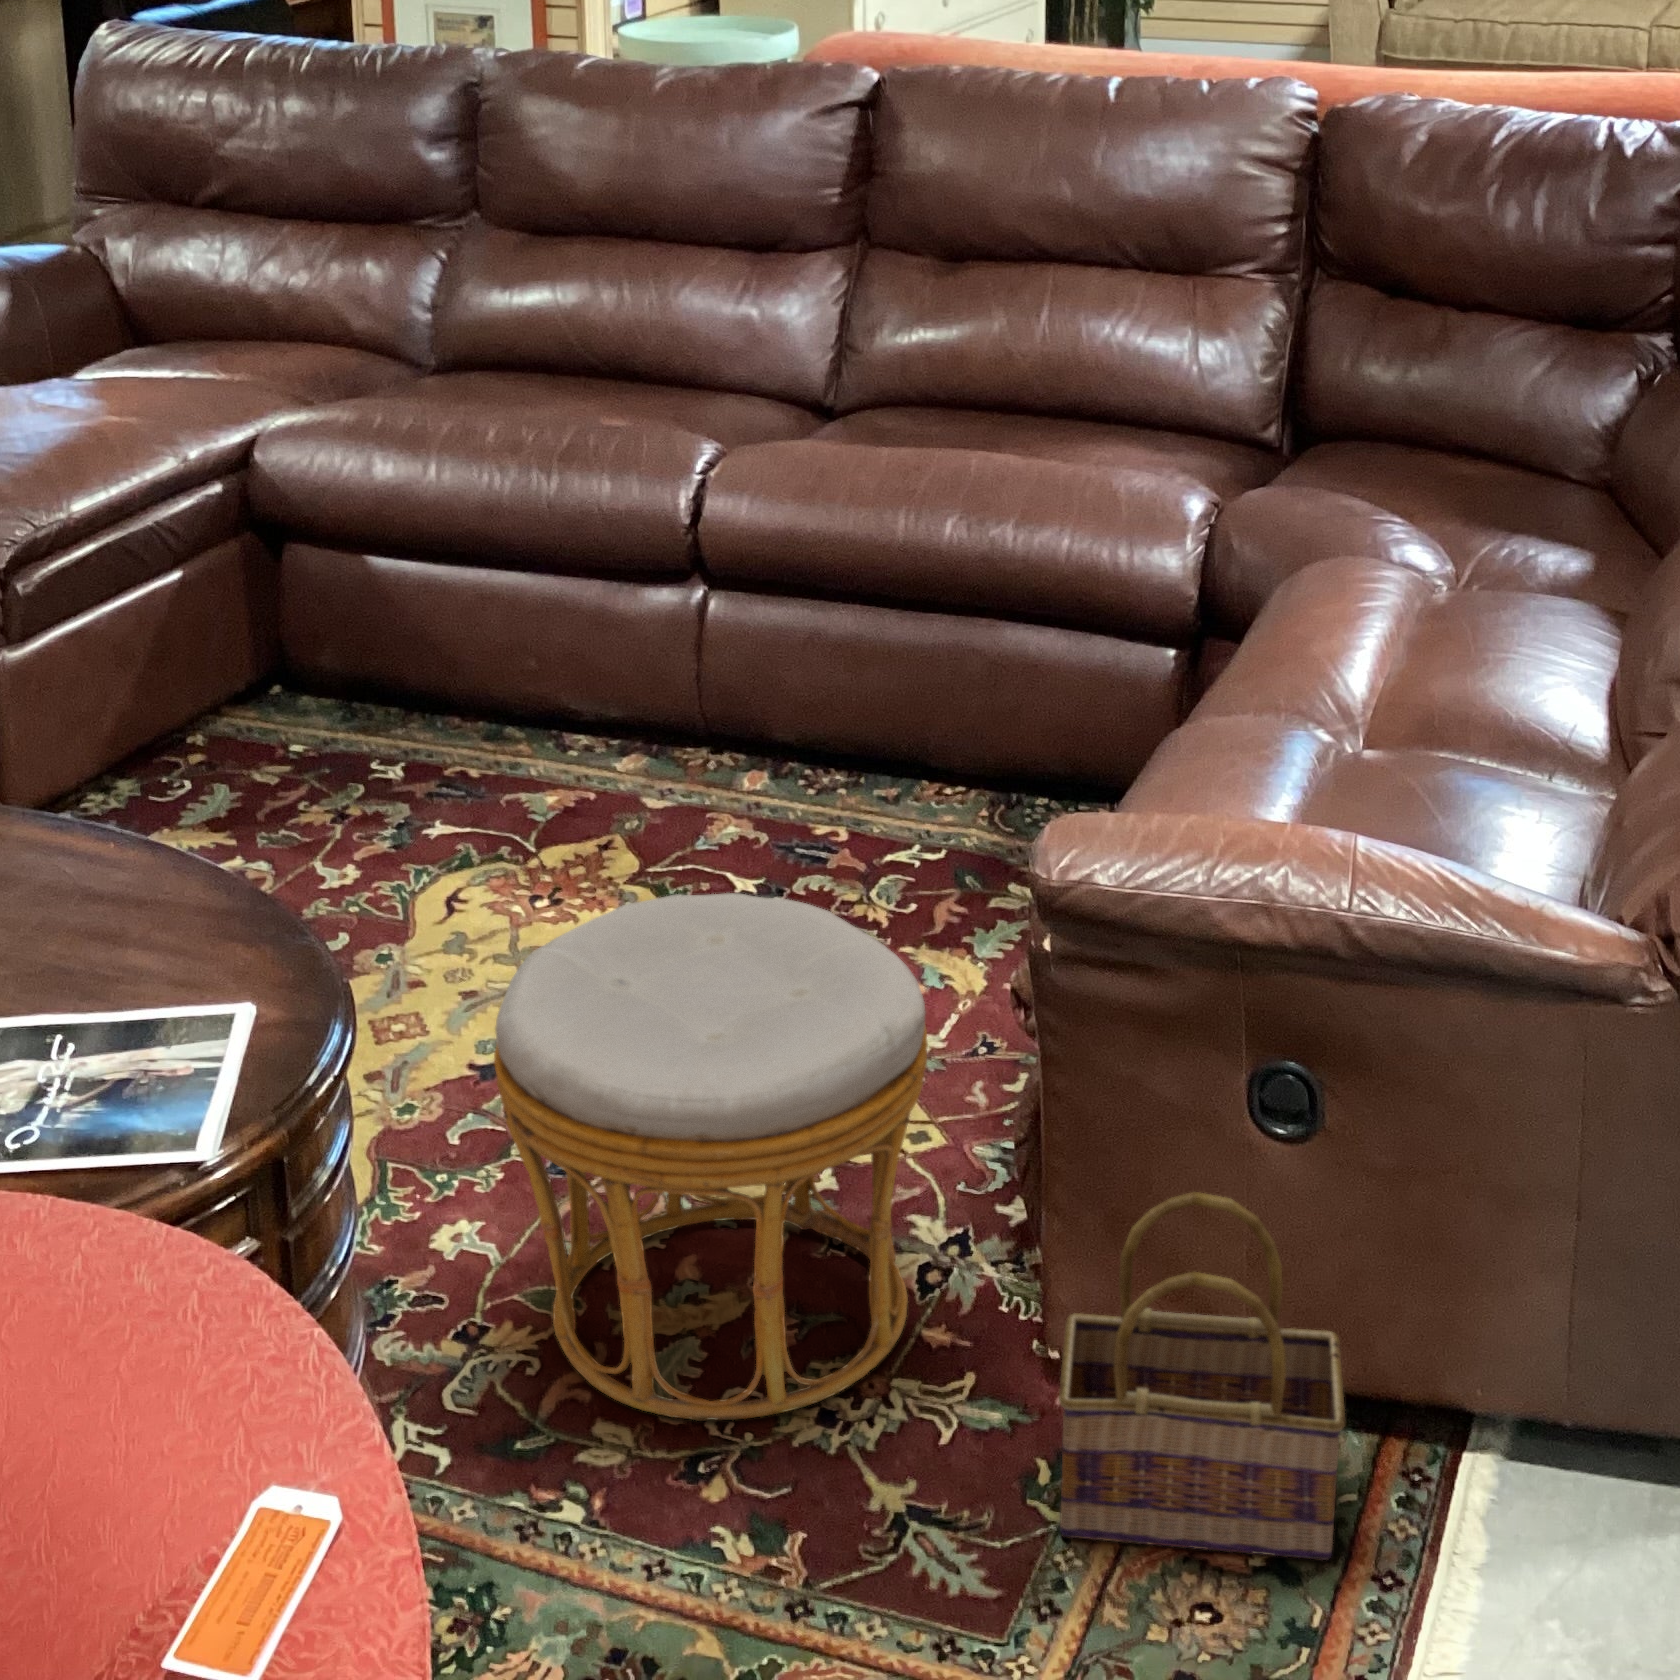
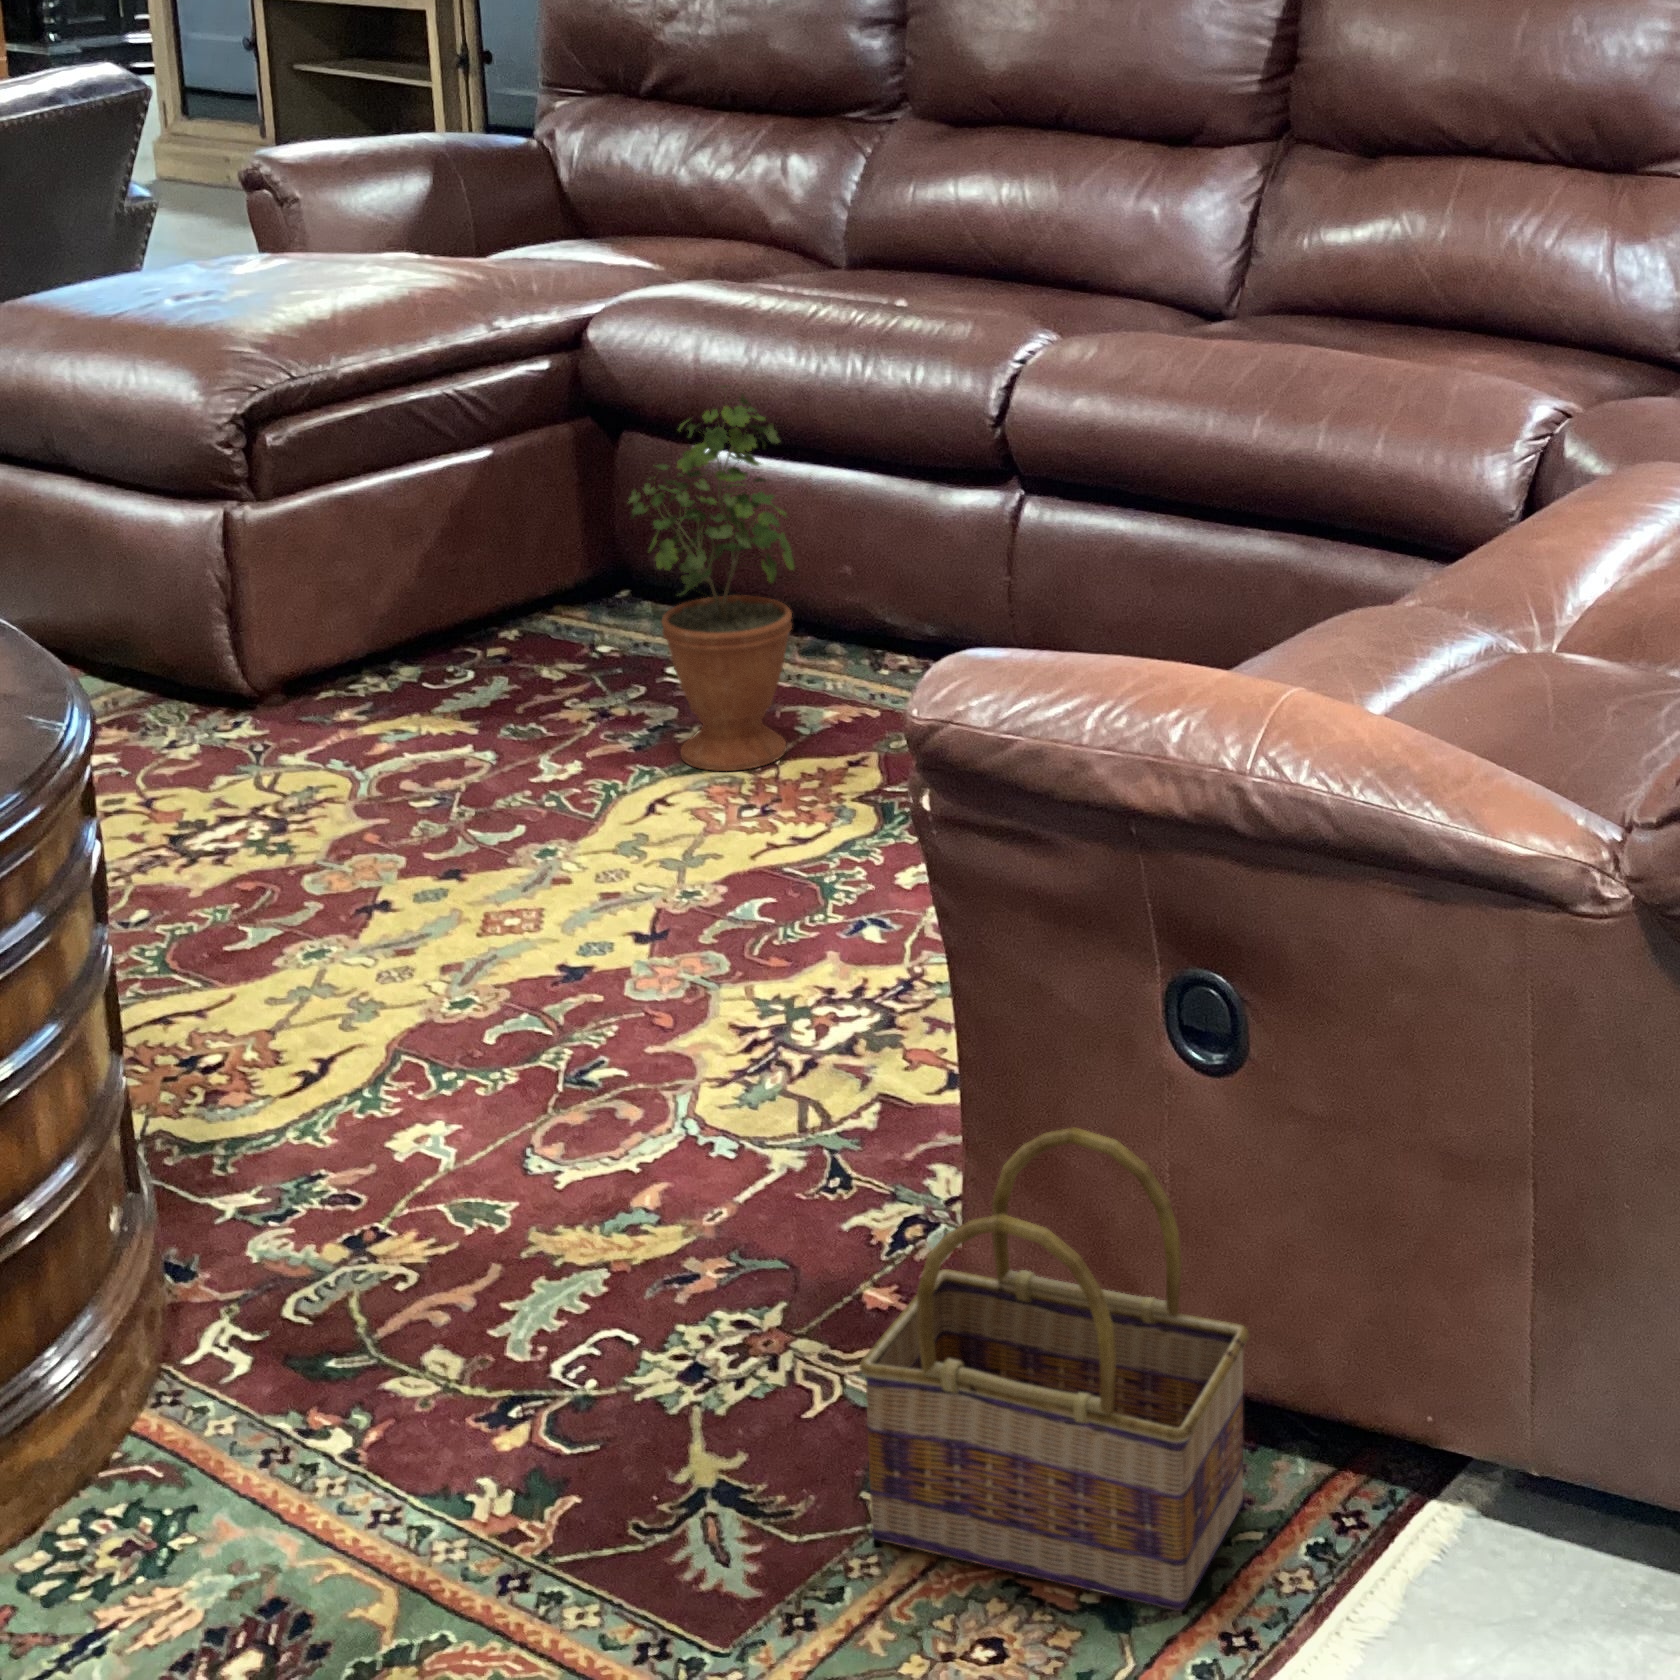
potted plant: none [391,516,542,864] -> present [628,394,794,771]
ottoman: present [494,893,928,1421] -> none [353,751,875,1360]

